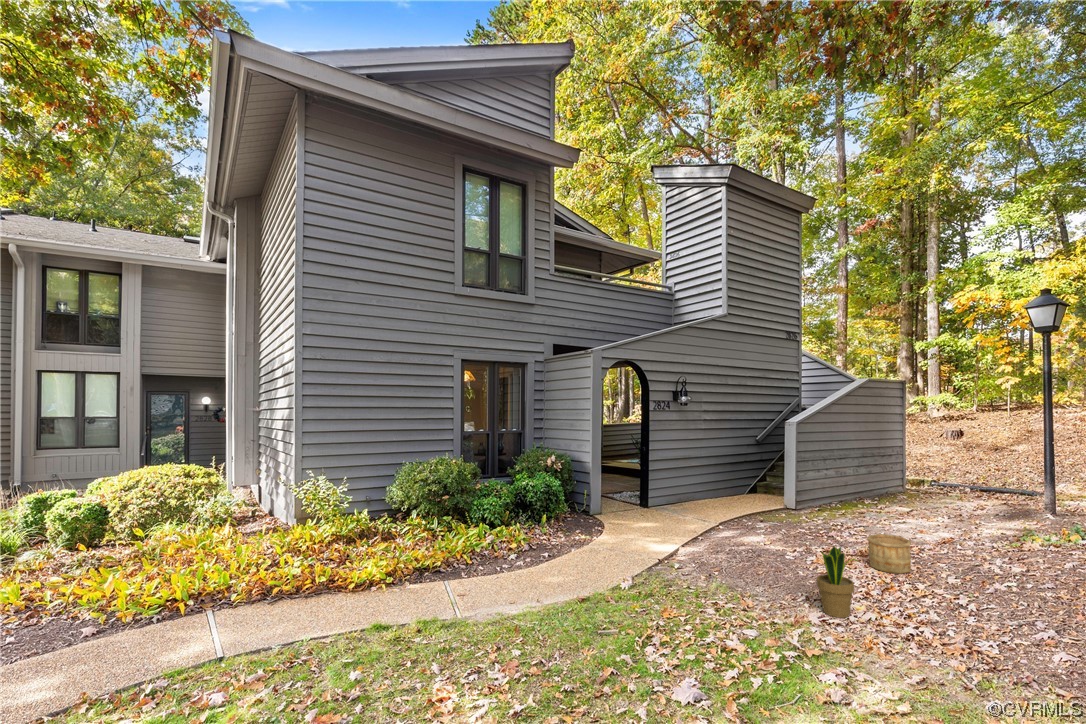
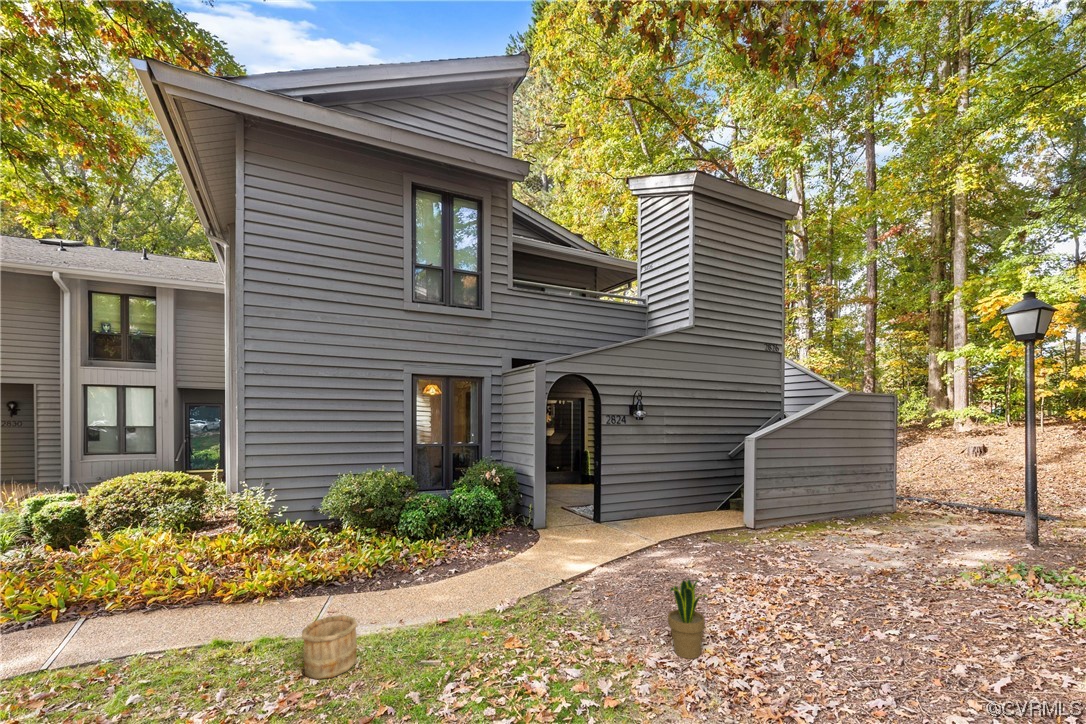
wooden bucket: present [867,534,911,574] -> present [302,615,357,679]

